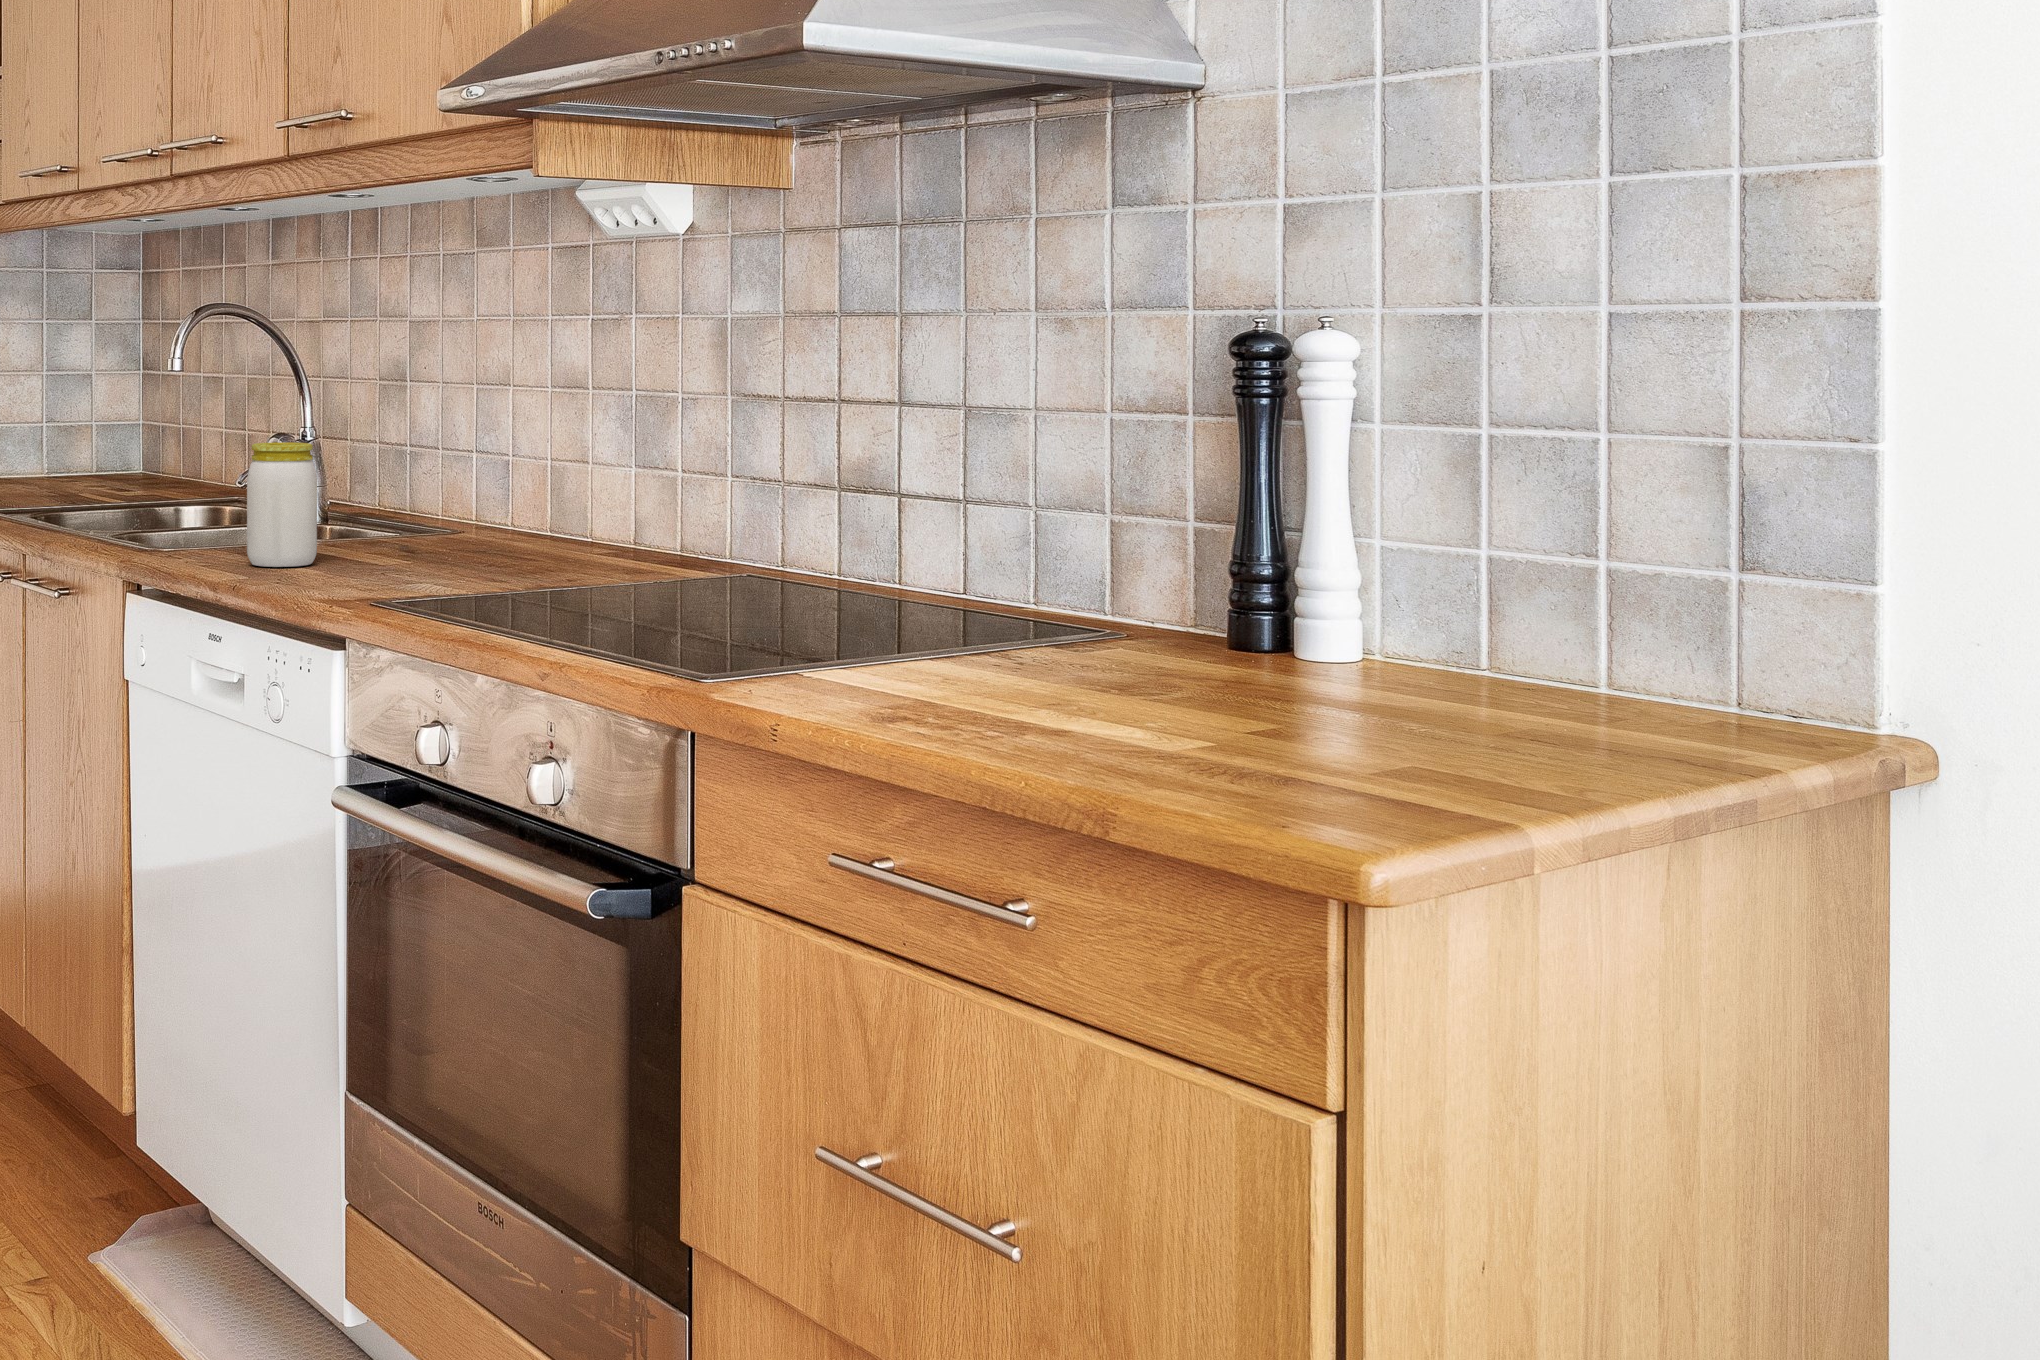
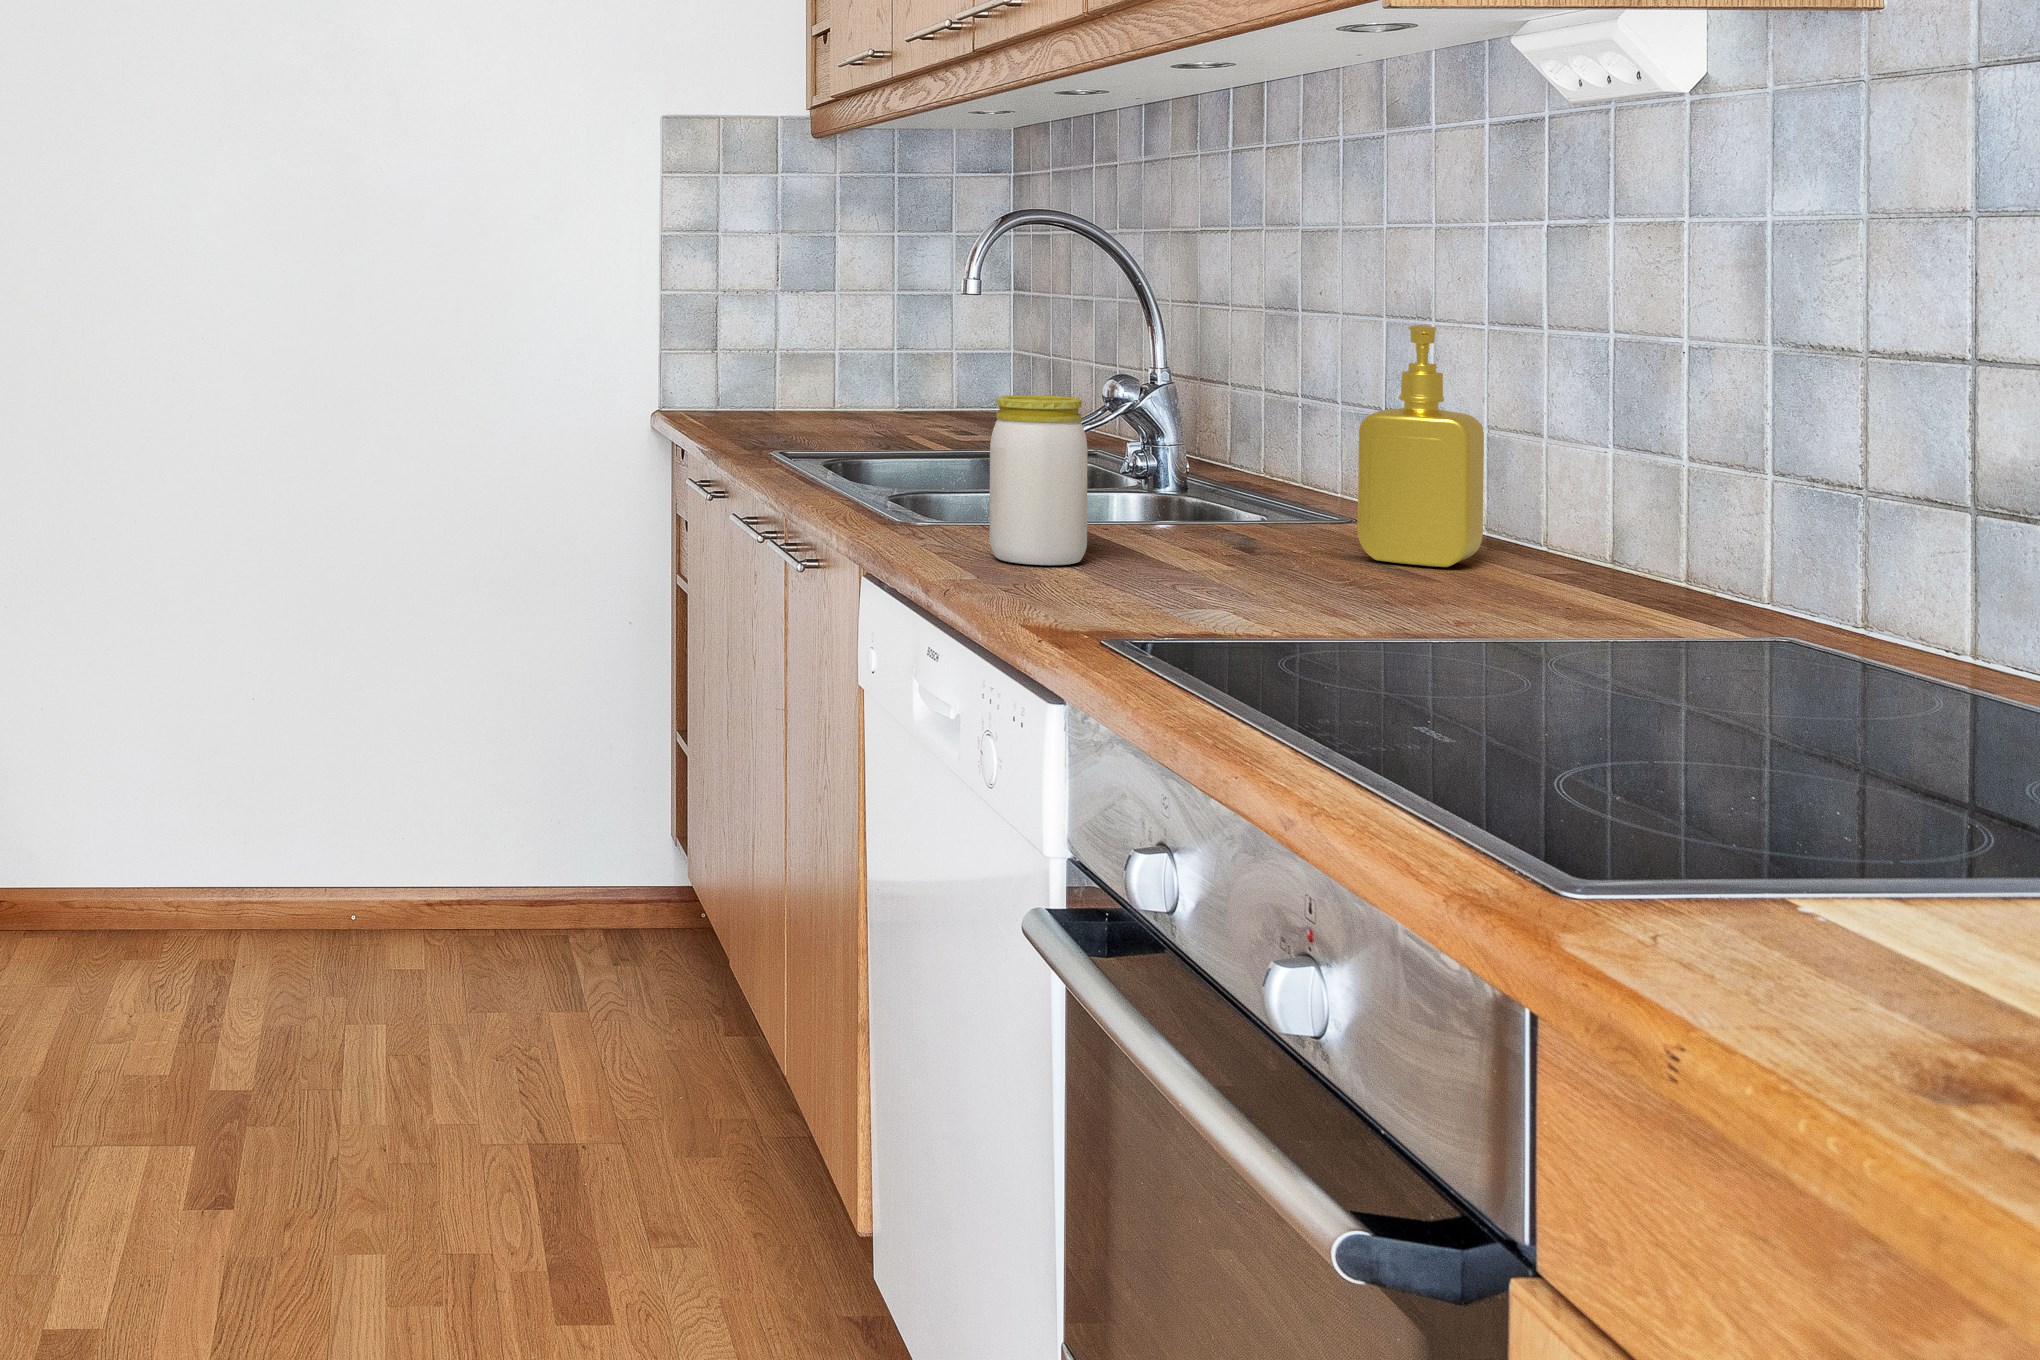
soap dispenser: none [485,386,560,551] -> present [1358,325,1484,567]

